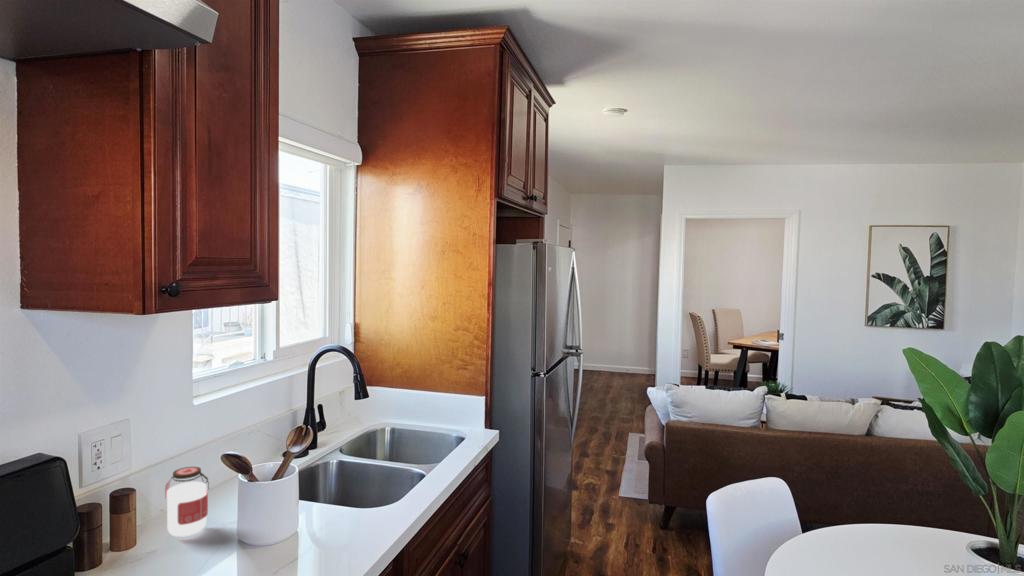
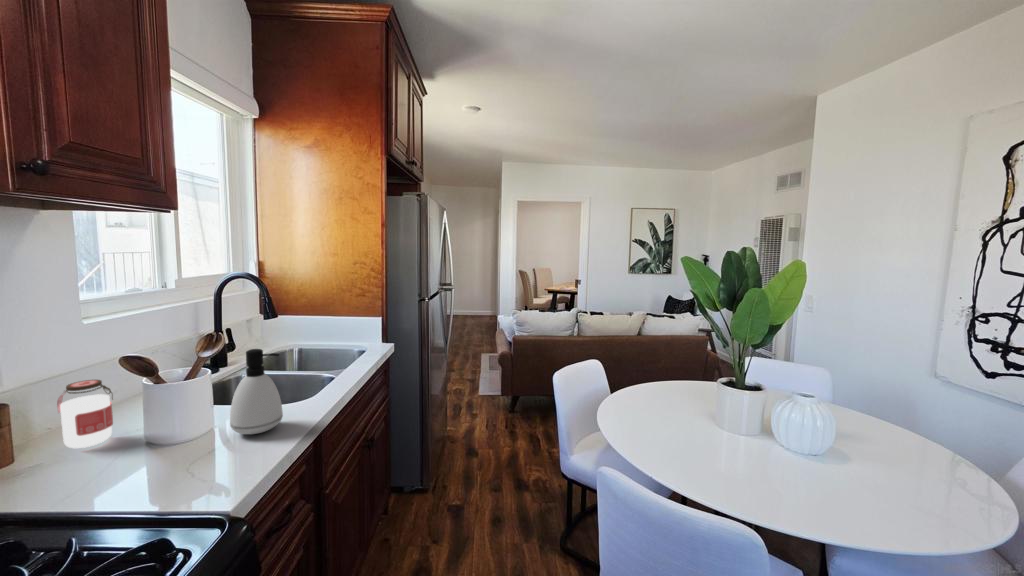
soap dispenser: none [308,448,360,545] -> present [230,349,283,434]

